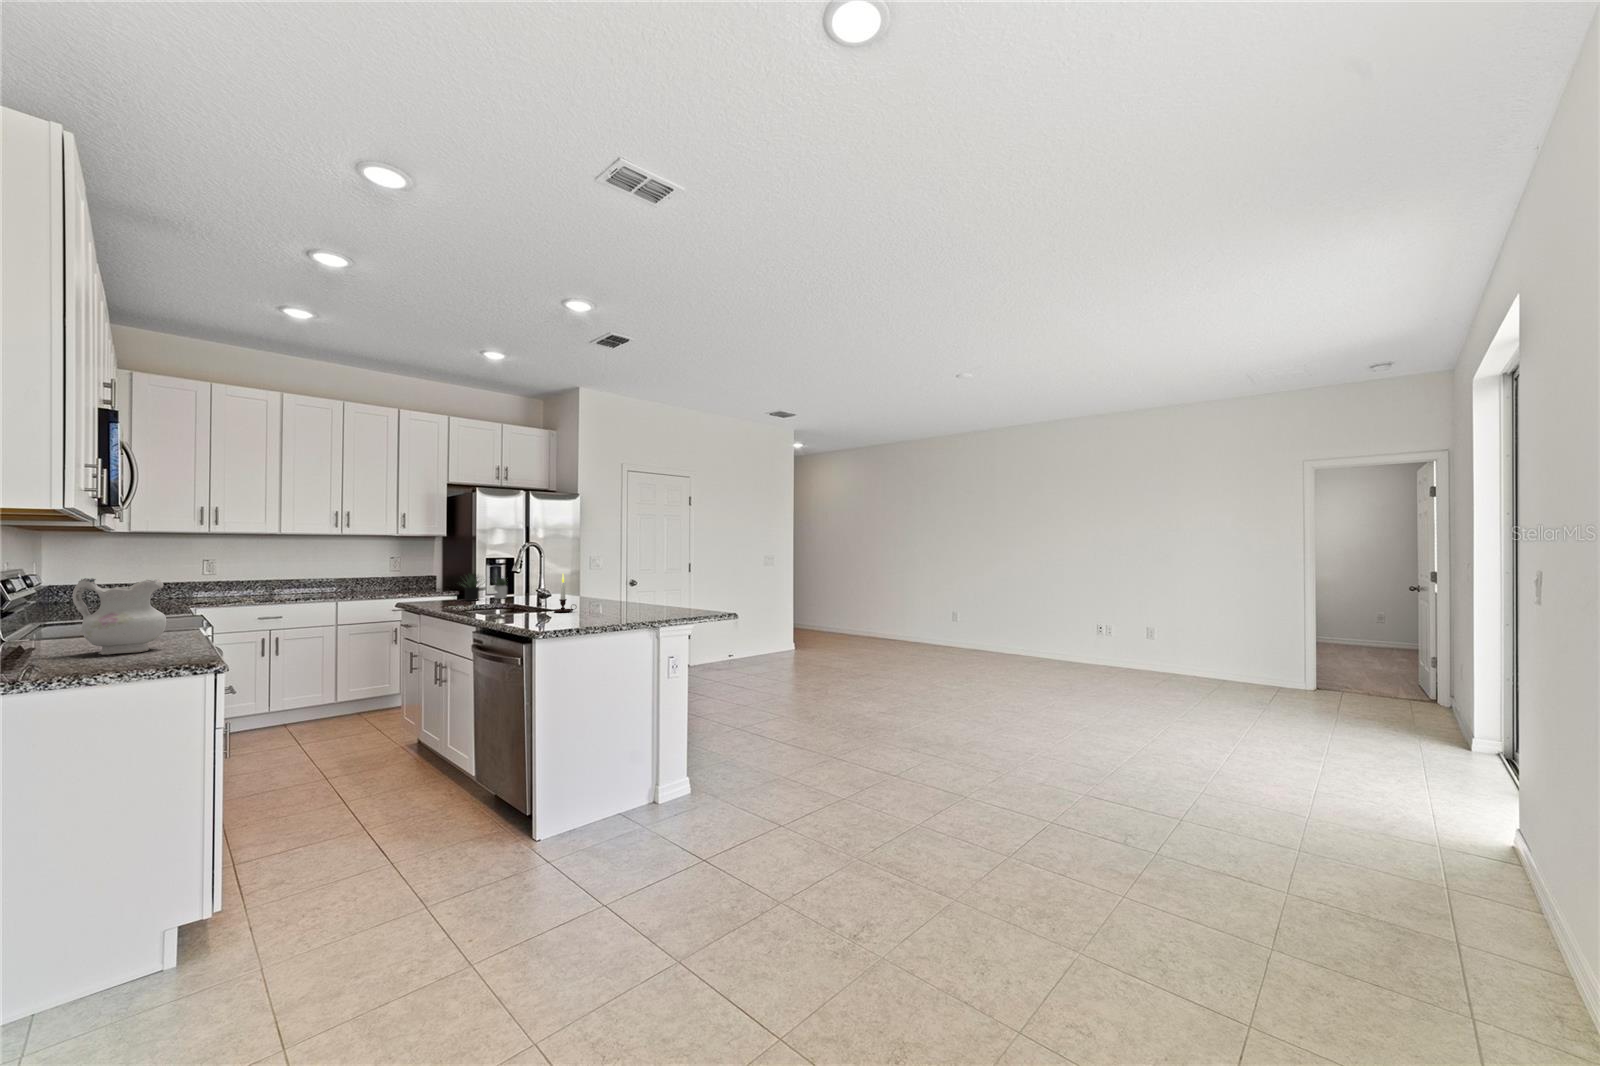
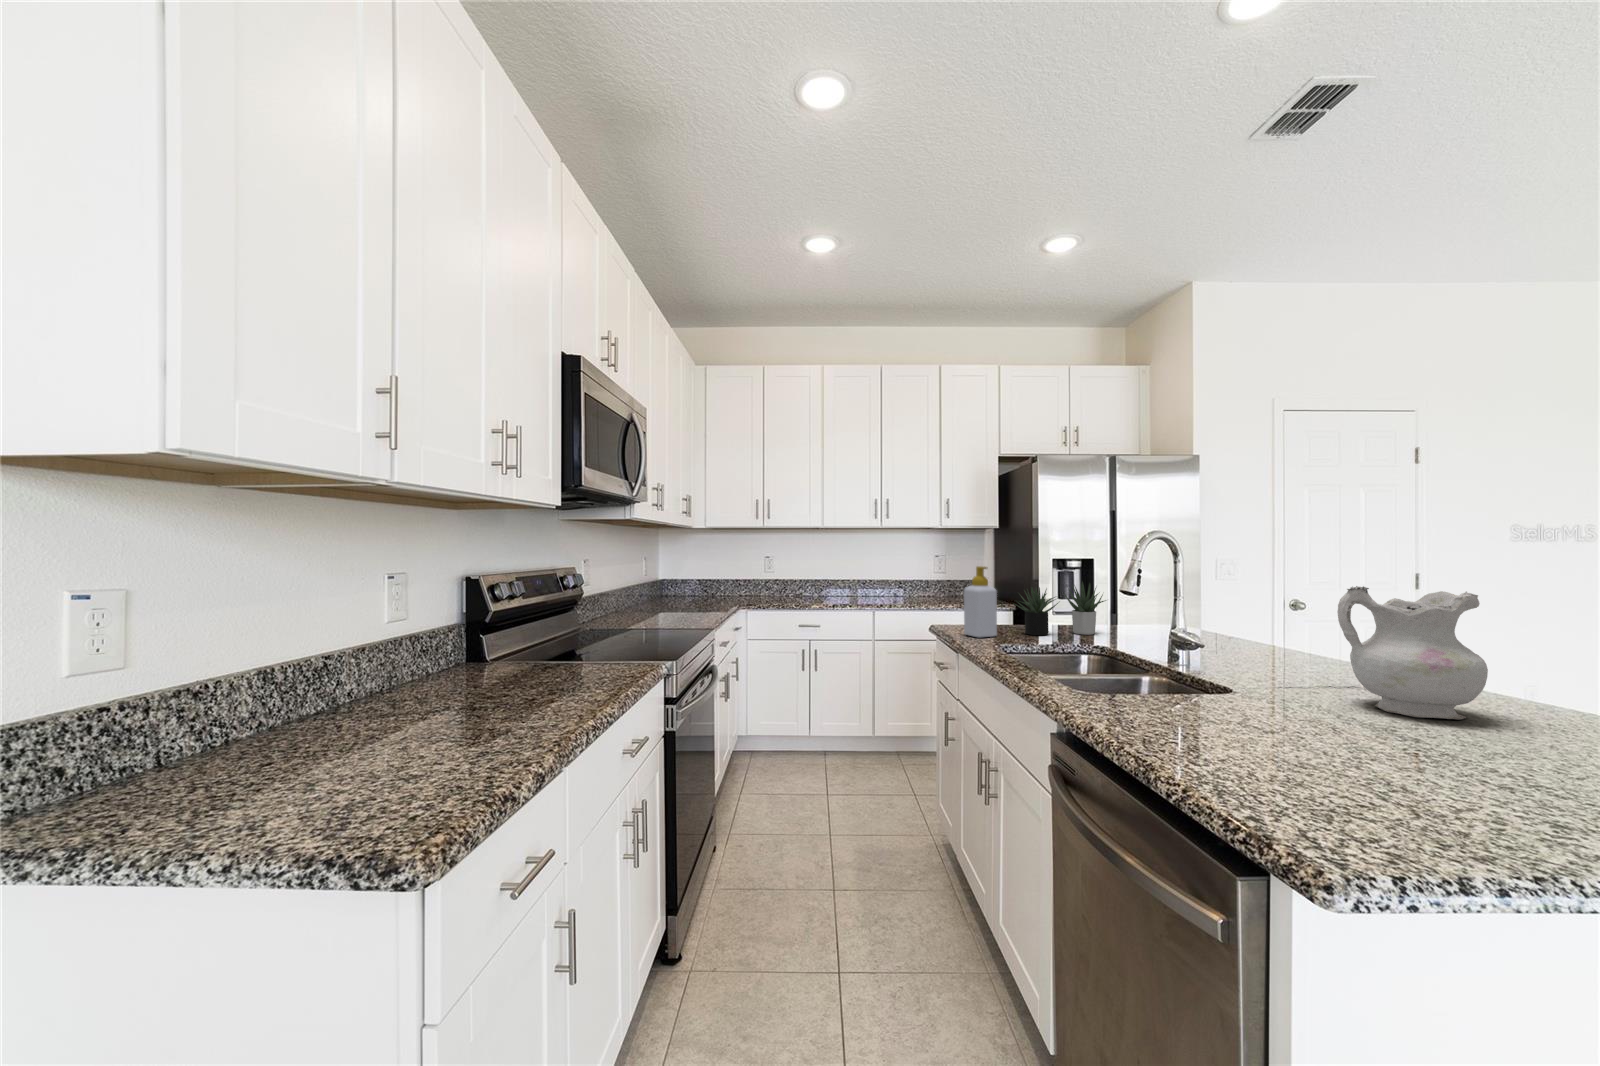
soap bottle: none [424,561,447,604] -> present [964,566,997,637]
candle: present [553,574,577,612] -> none [1248,612,1325,719]
ceramic pitcher: present [73,578,167,655] -> present [1337,586,1488,719]

